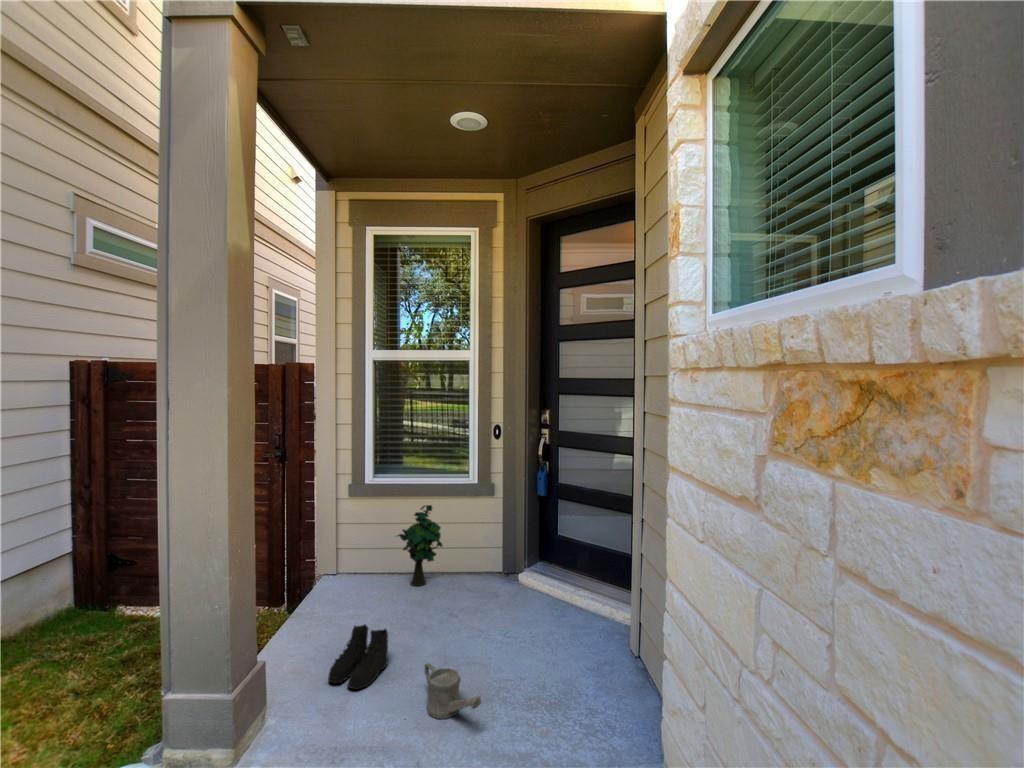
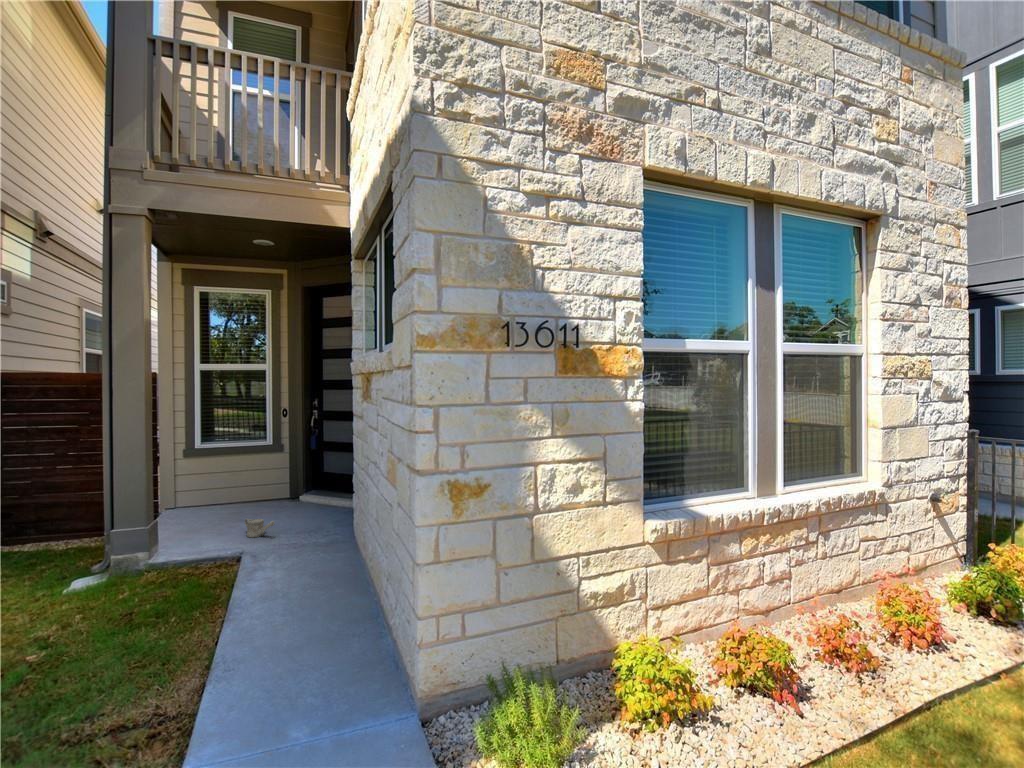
decorative plant: present [398,505,442,586] -> none [218,458,250,506]
boots: present [328,624,388,689] -> none [189,510,222,535]

